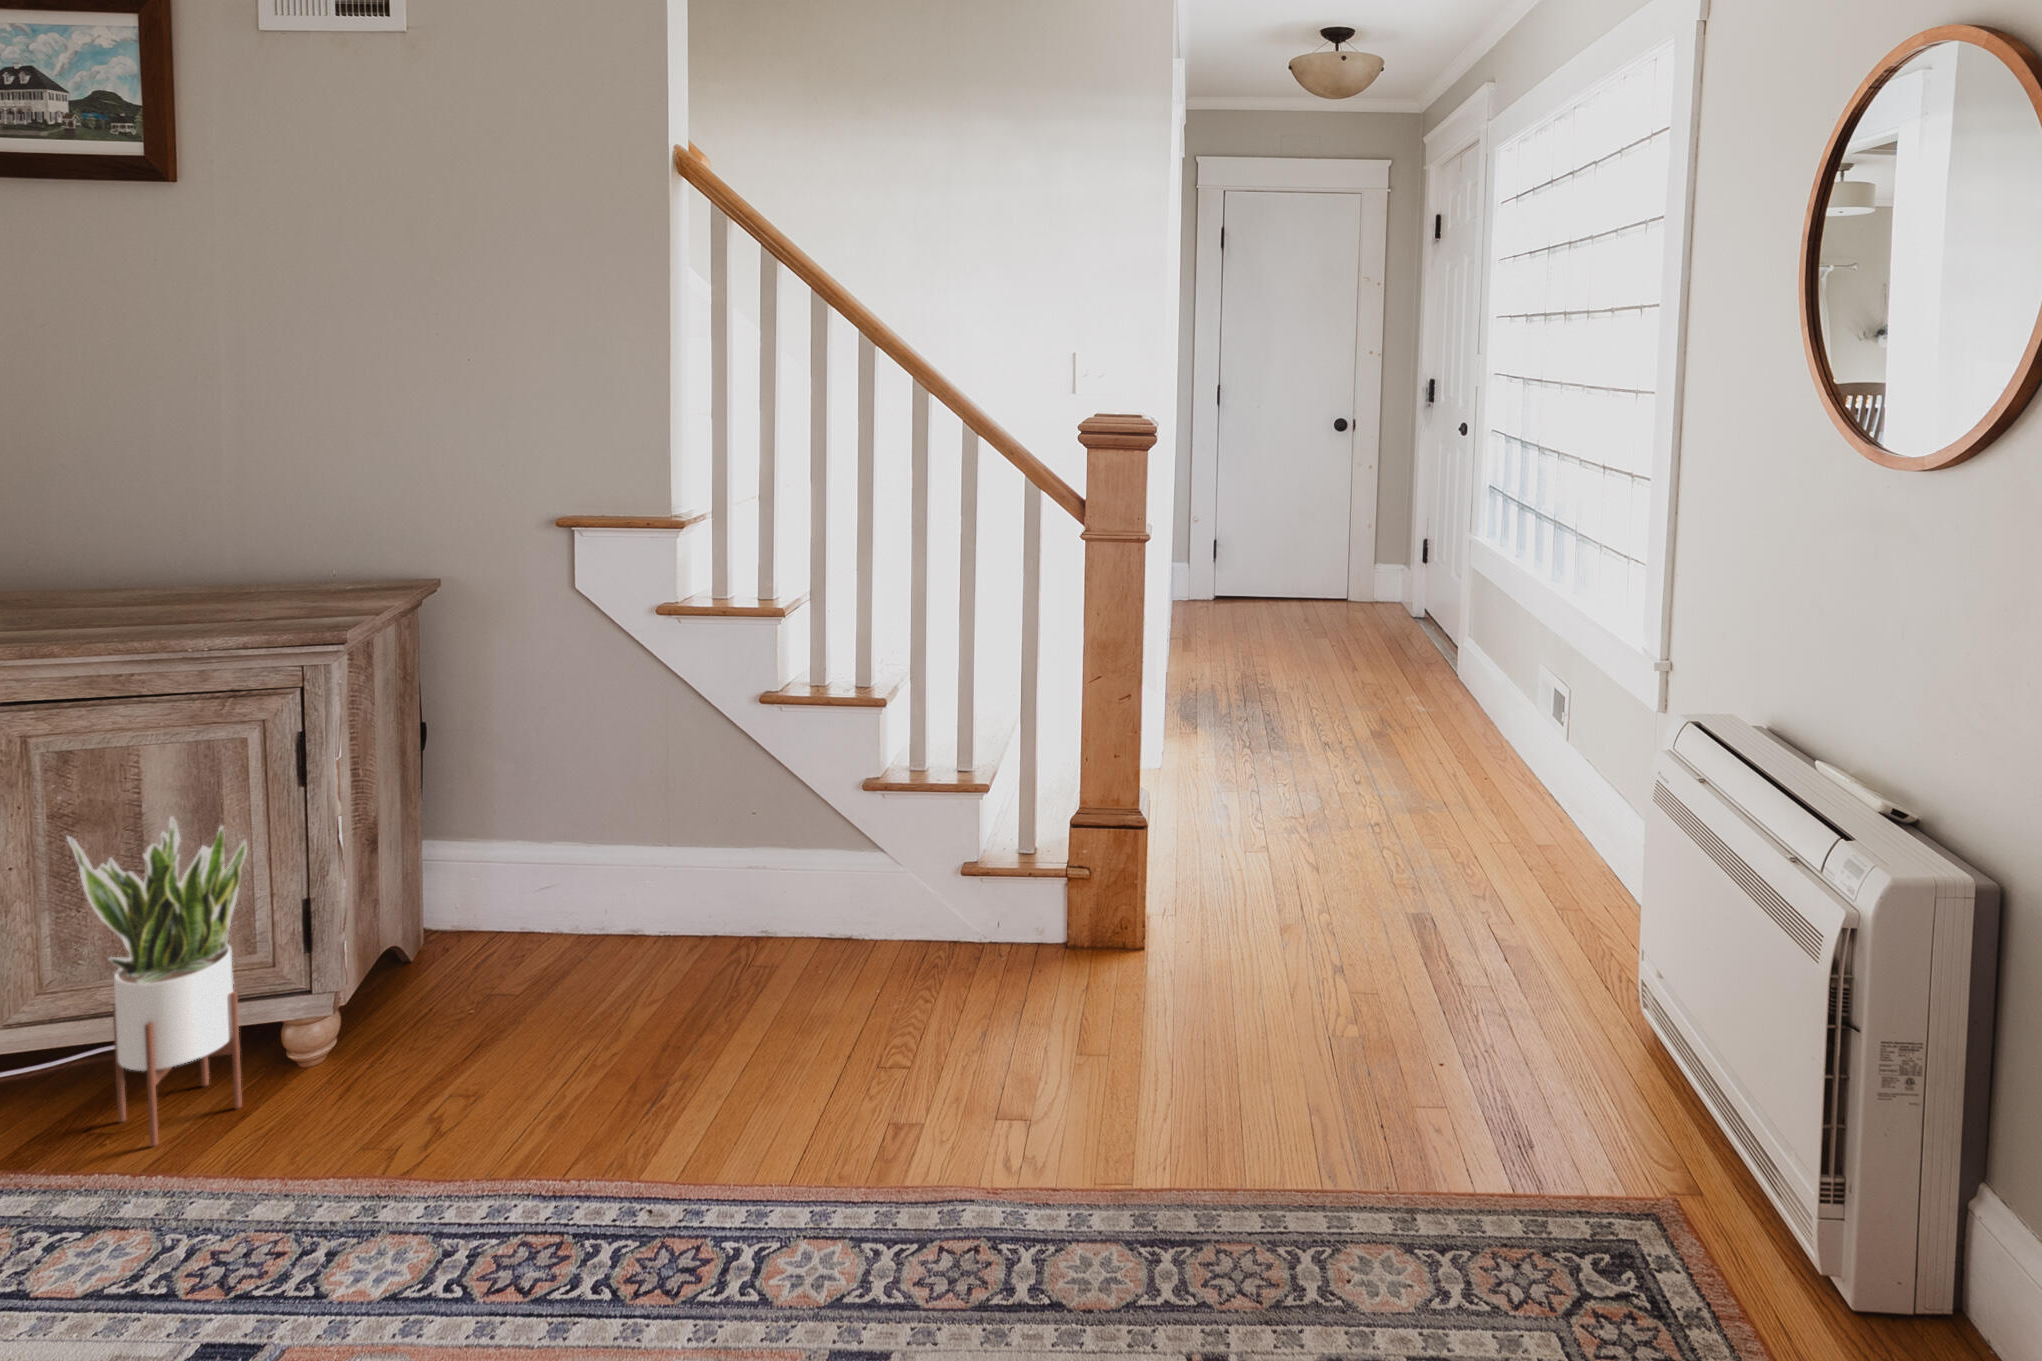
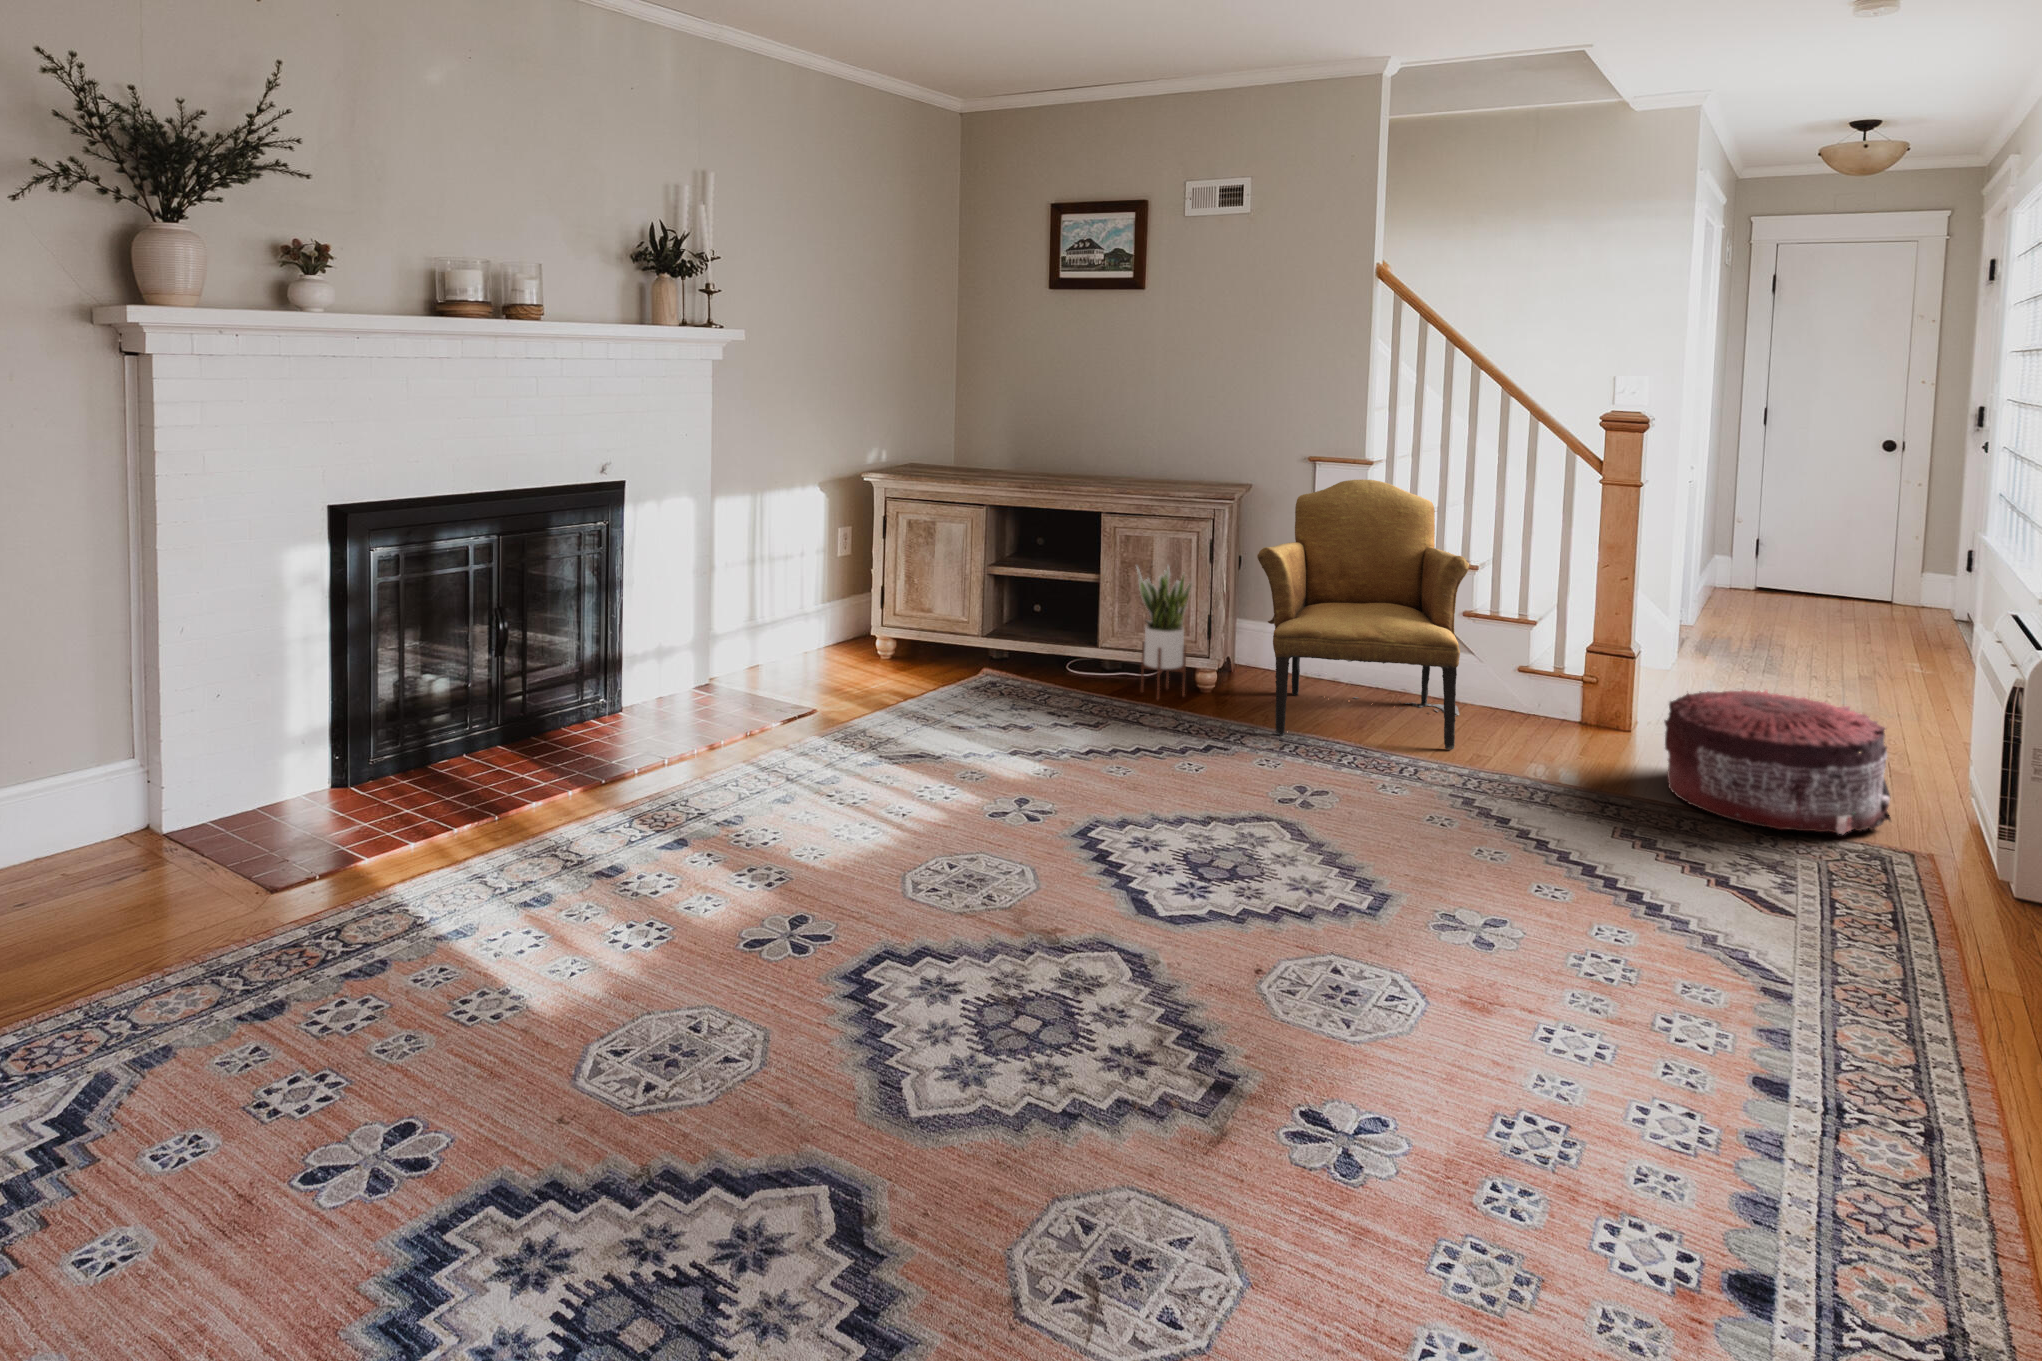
armchair: none [384,563,864,1209] -> present [1257,479,1469,750]
pouf: none [1225,889,1587,1232] -> present [1665,690,1891,834]

